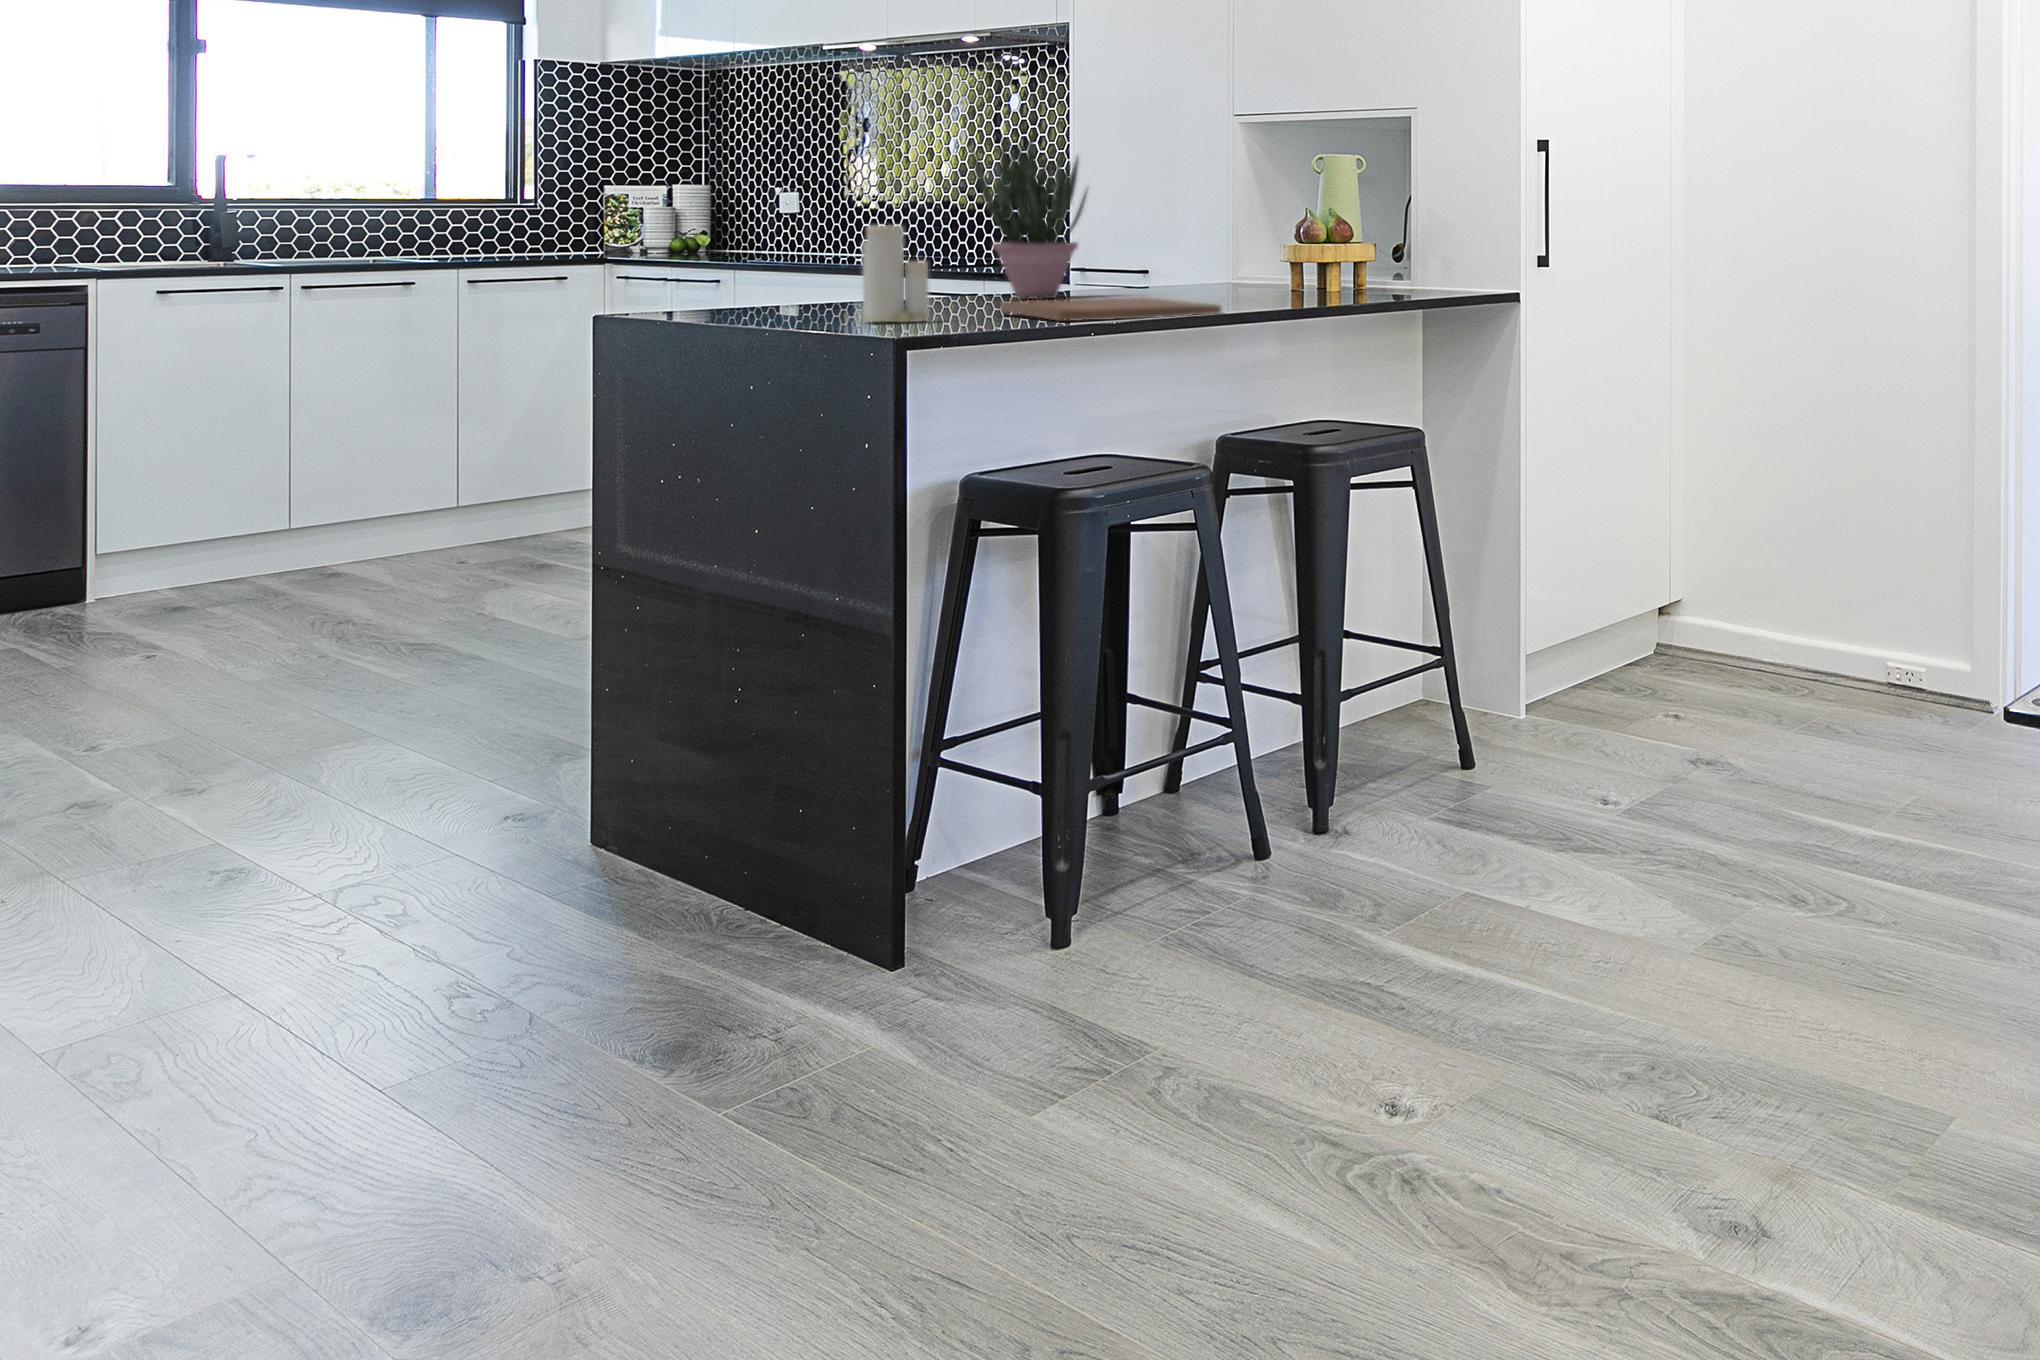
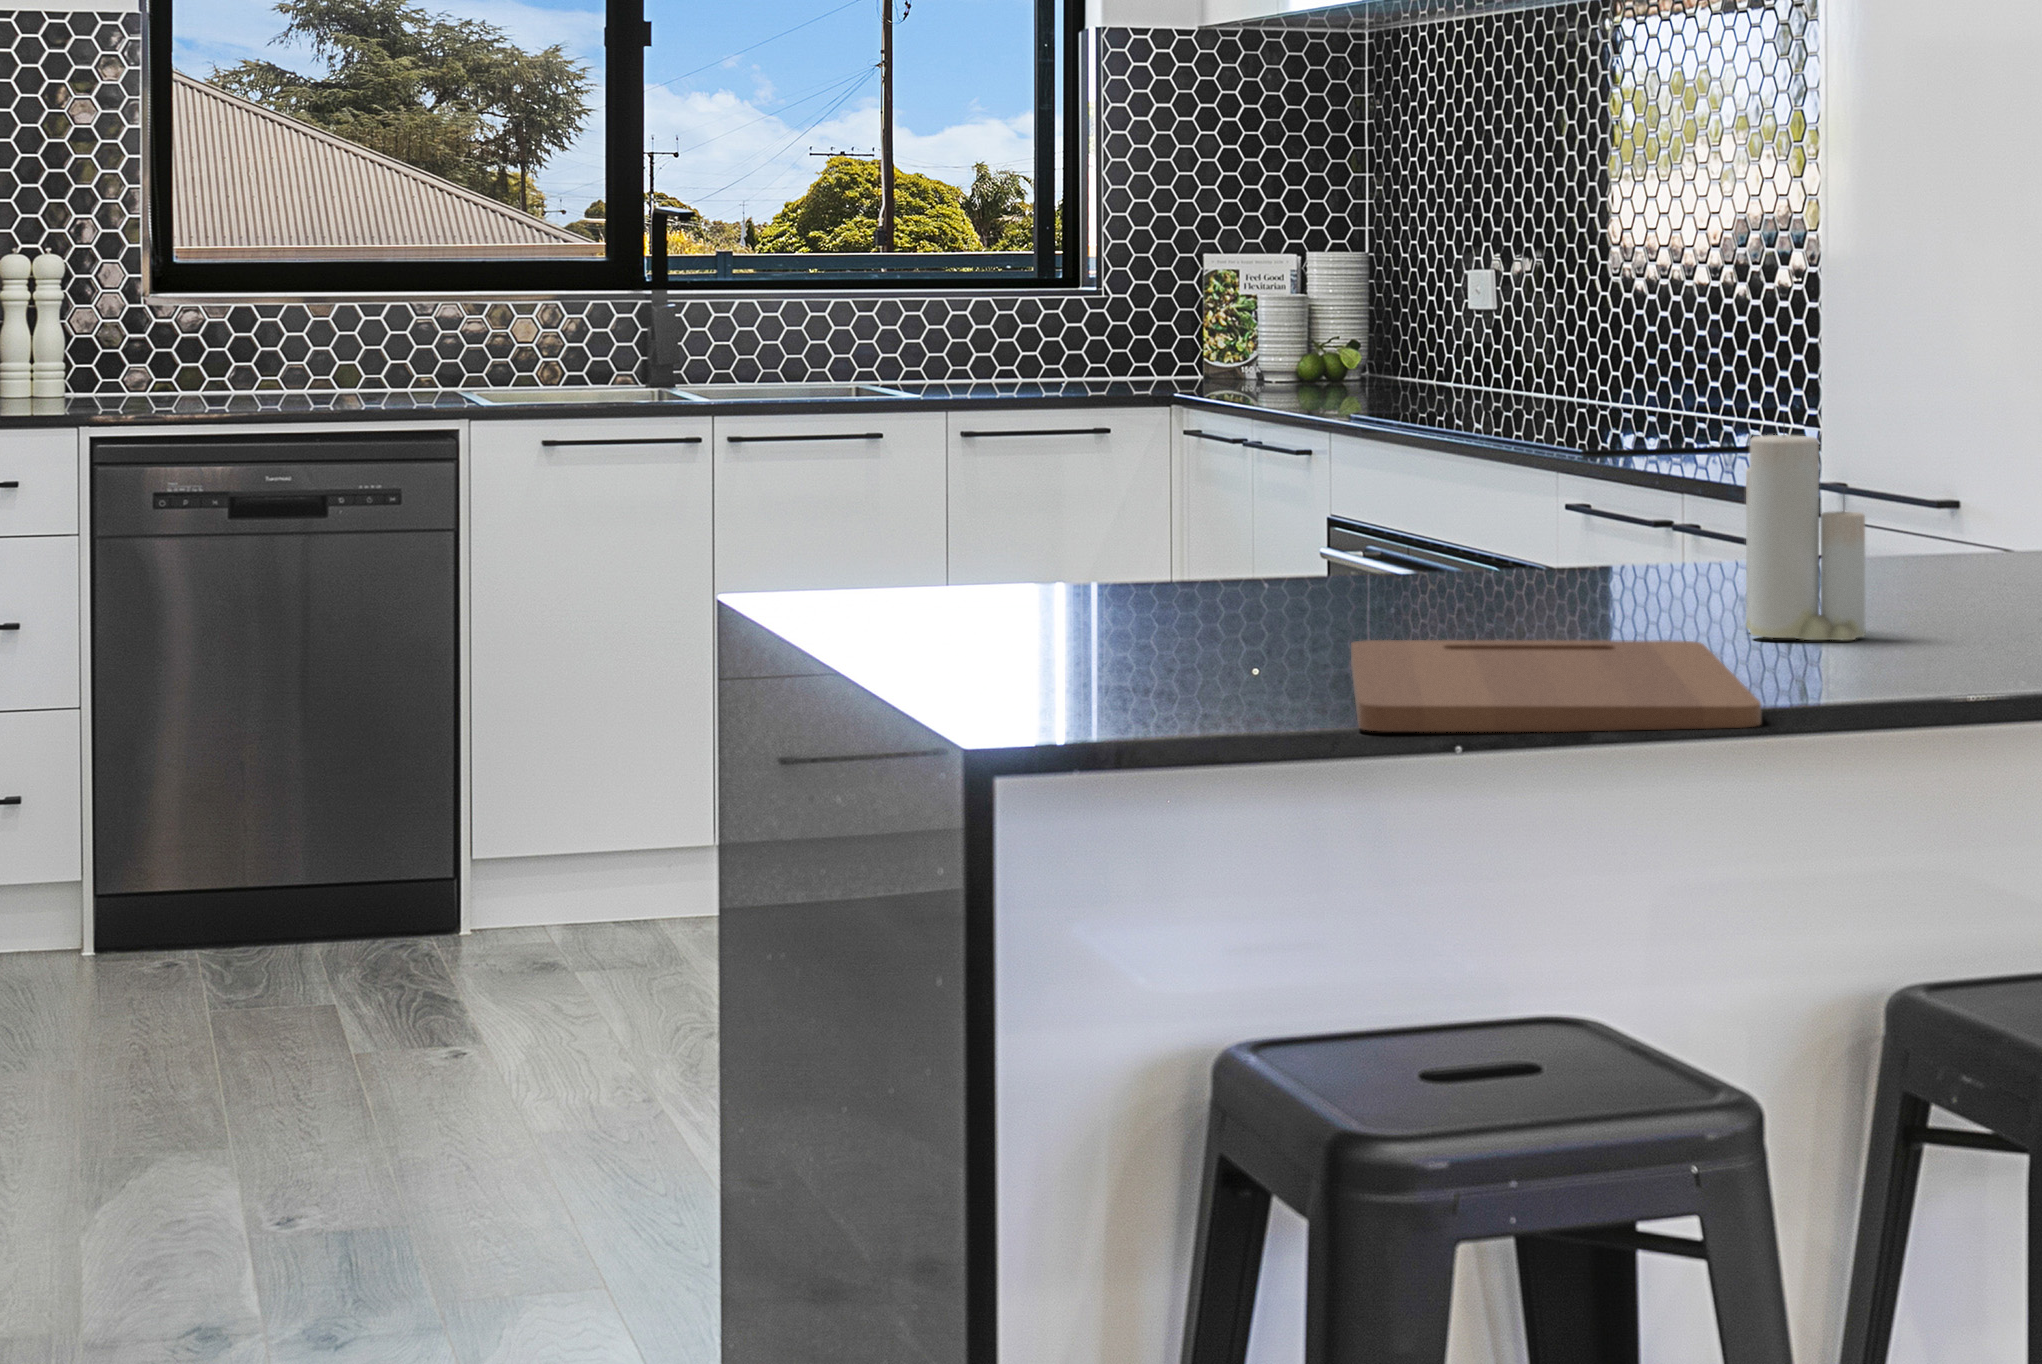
potted plant: present [971,138,1087,300] -> none [1479,216,1711,591]
candle: present [862,215,929,322] -> present [1746,434,1866,640]

